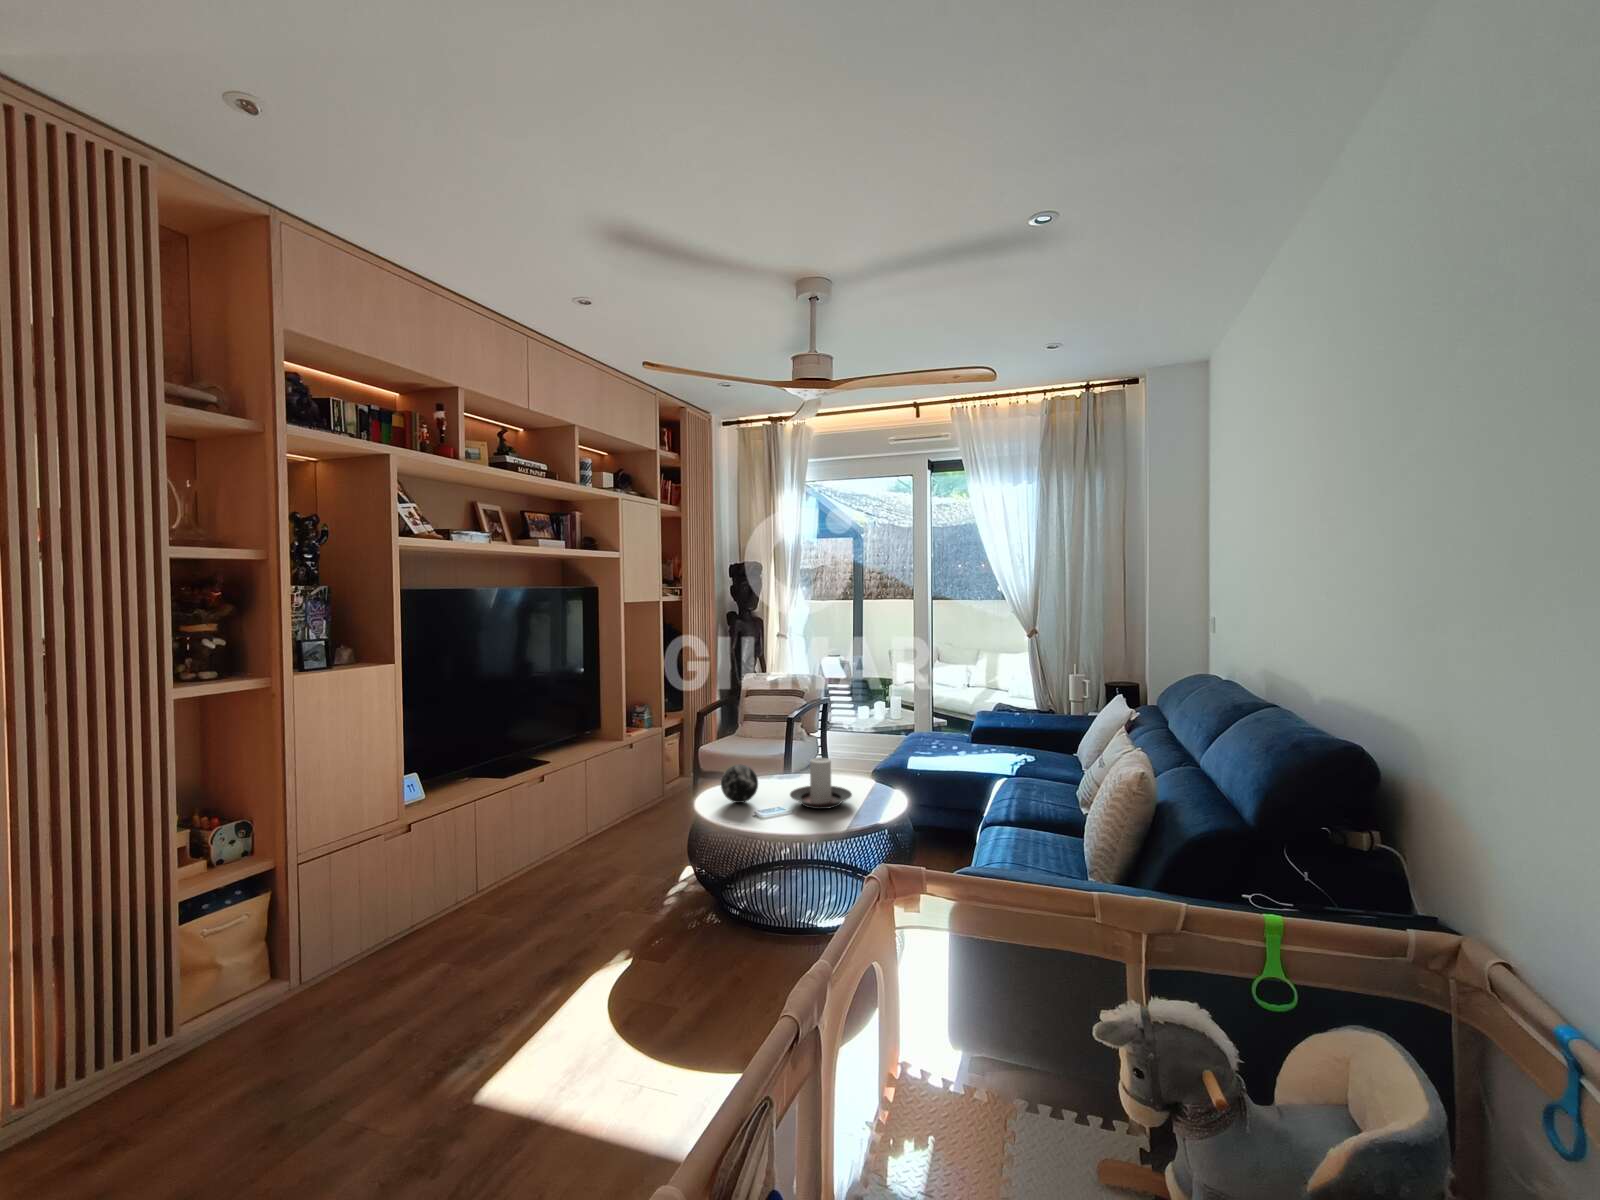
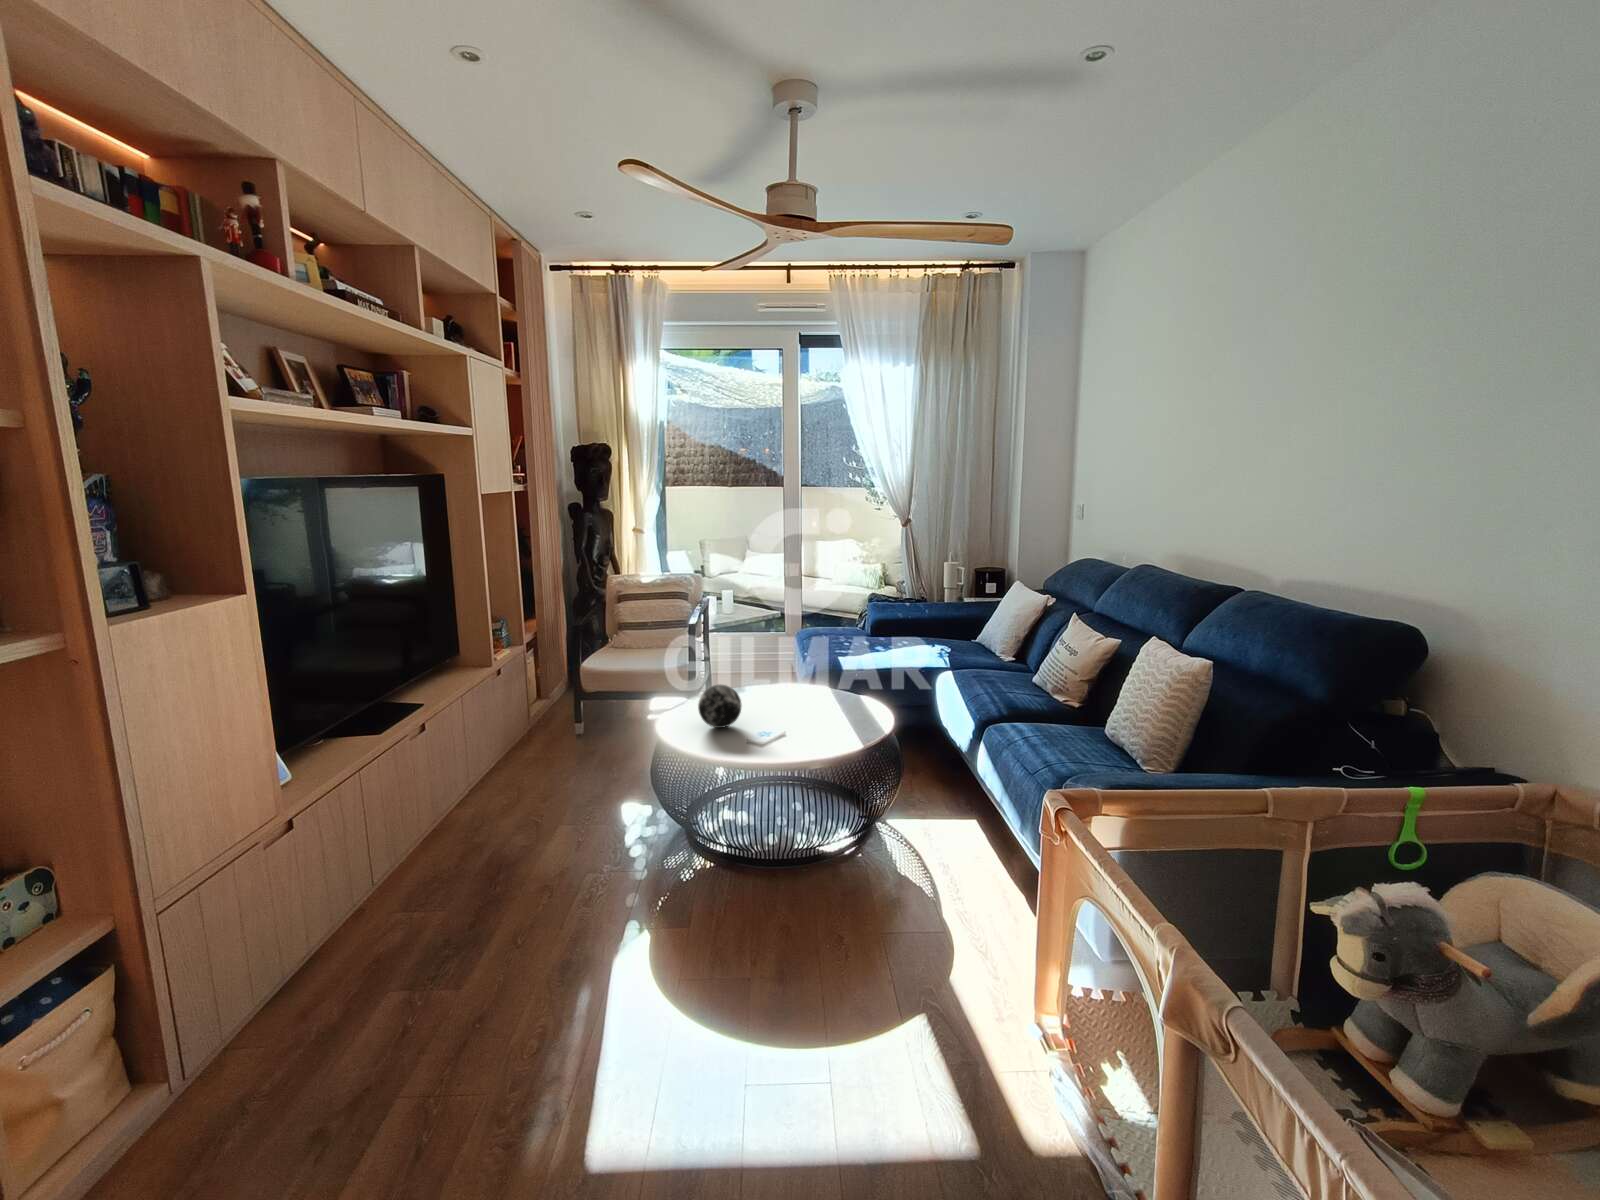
candle holder: present [790,758,852,809] -> none [775,666,844,723]

